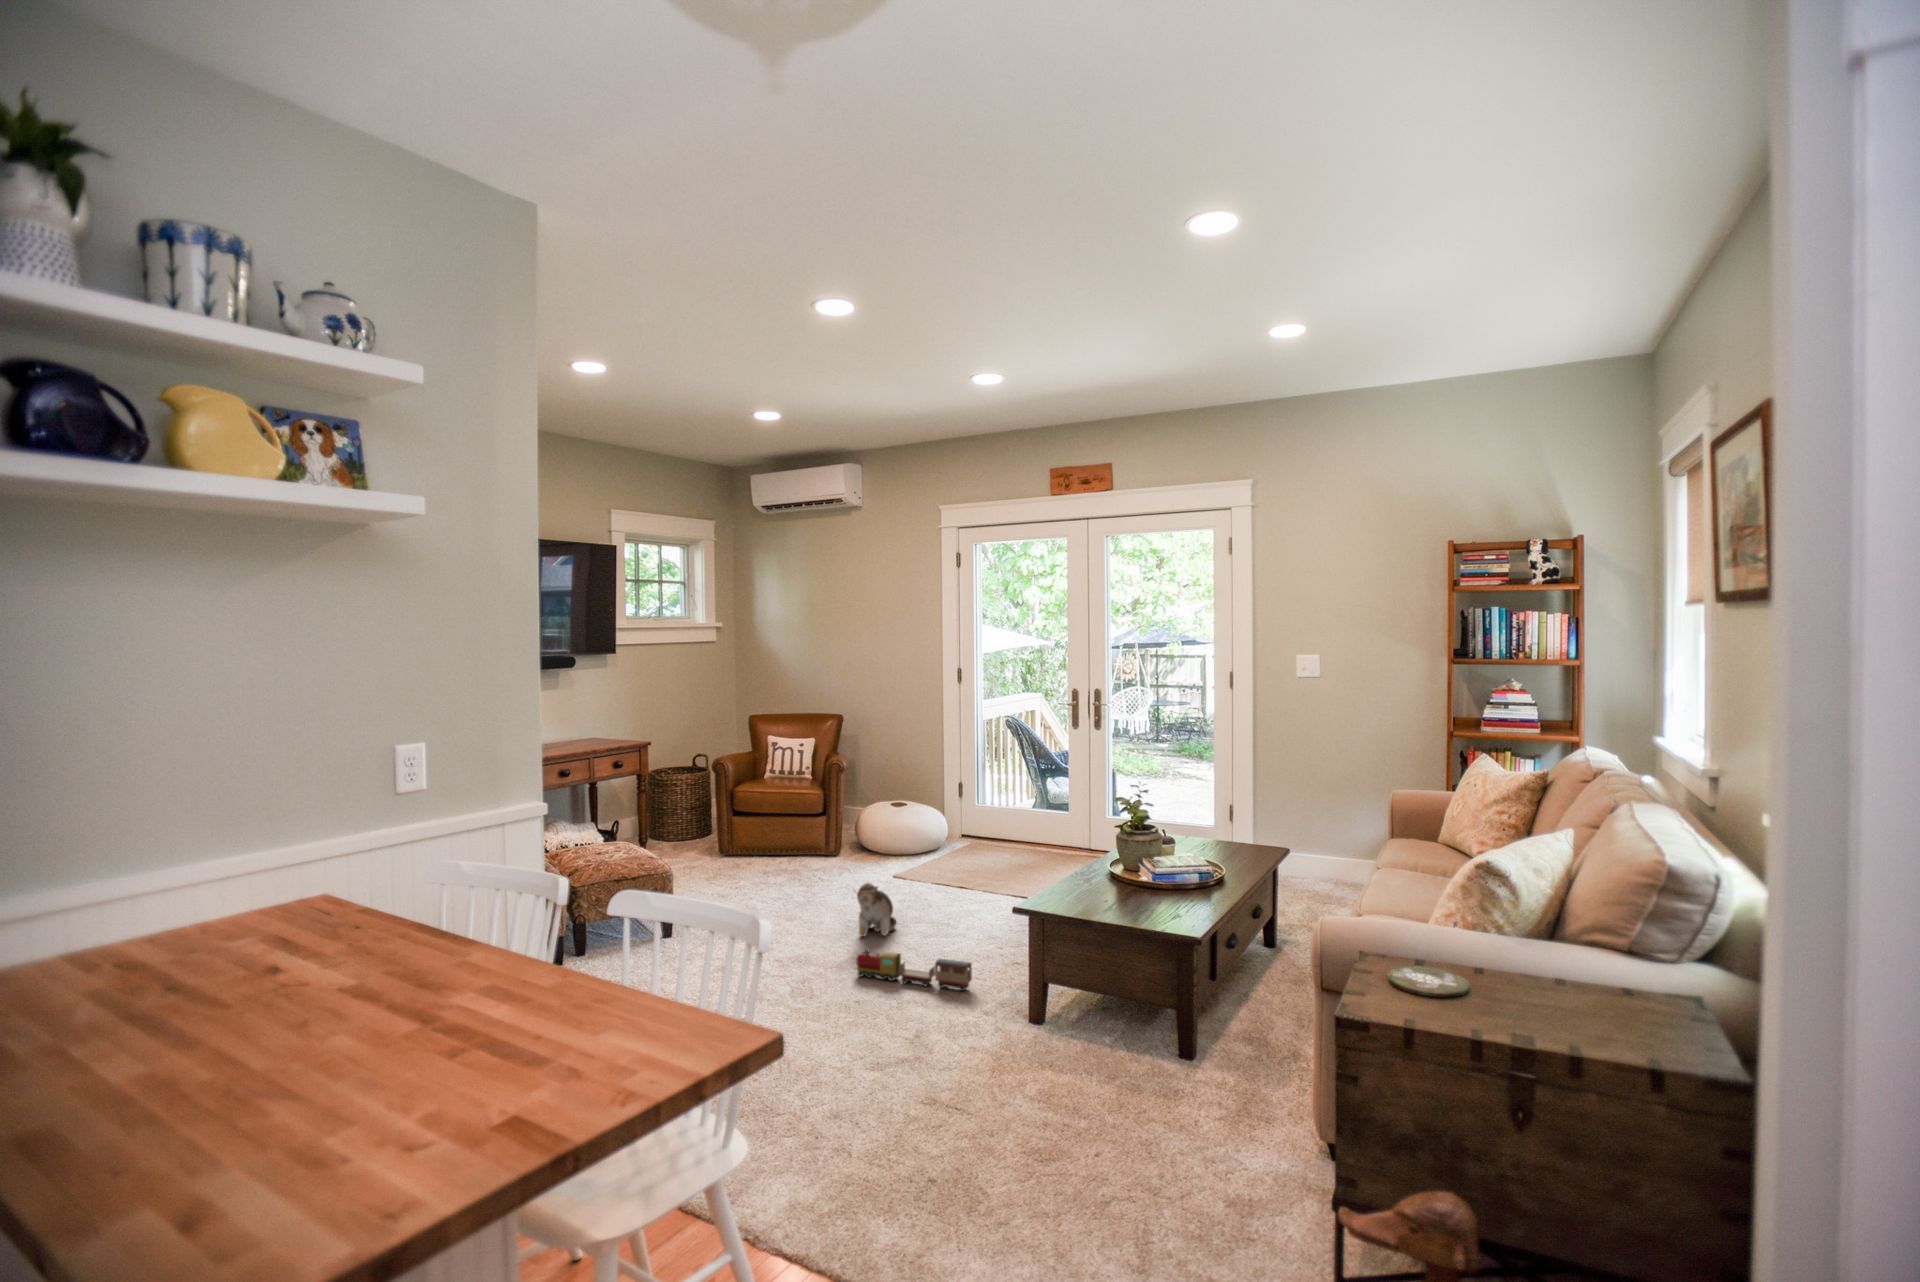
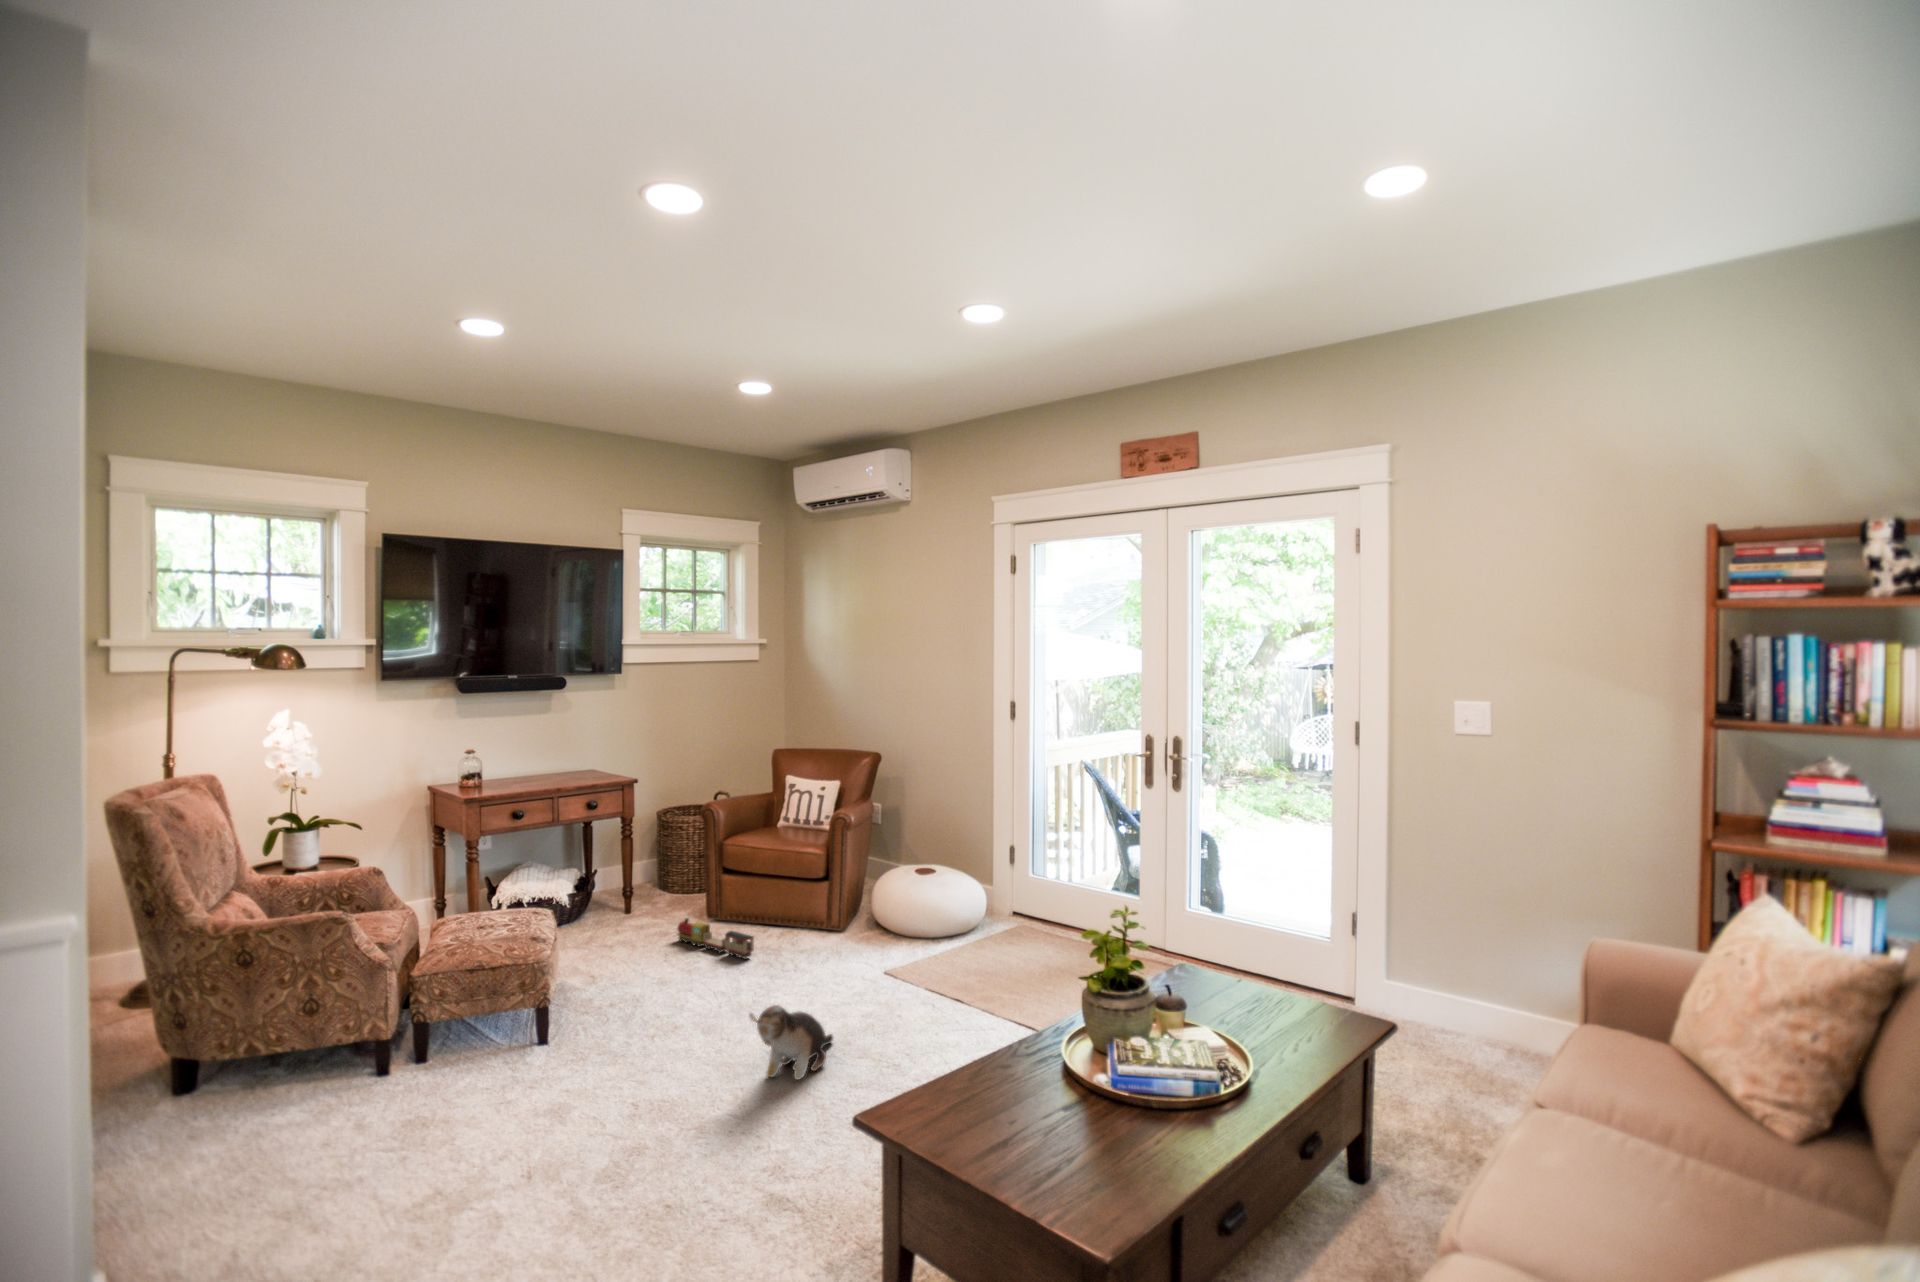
toy train: present [856,948,972,991] -> present [677,918,754,959]

